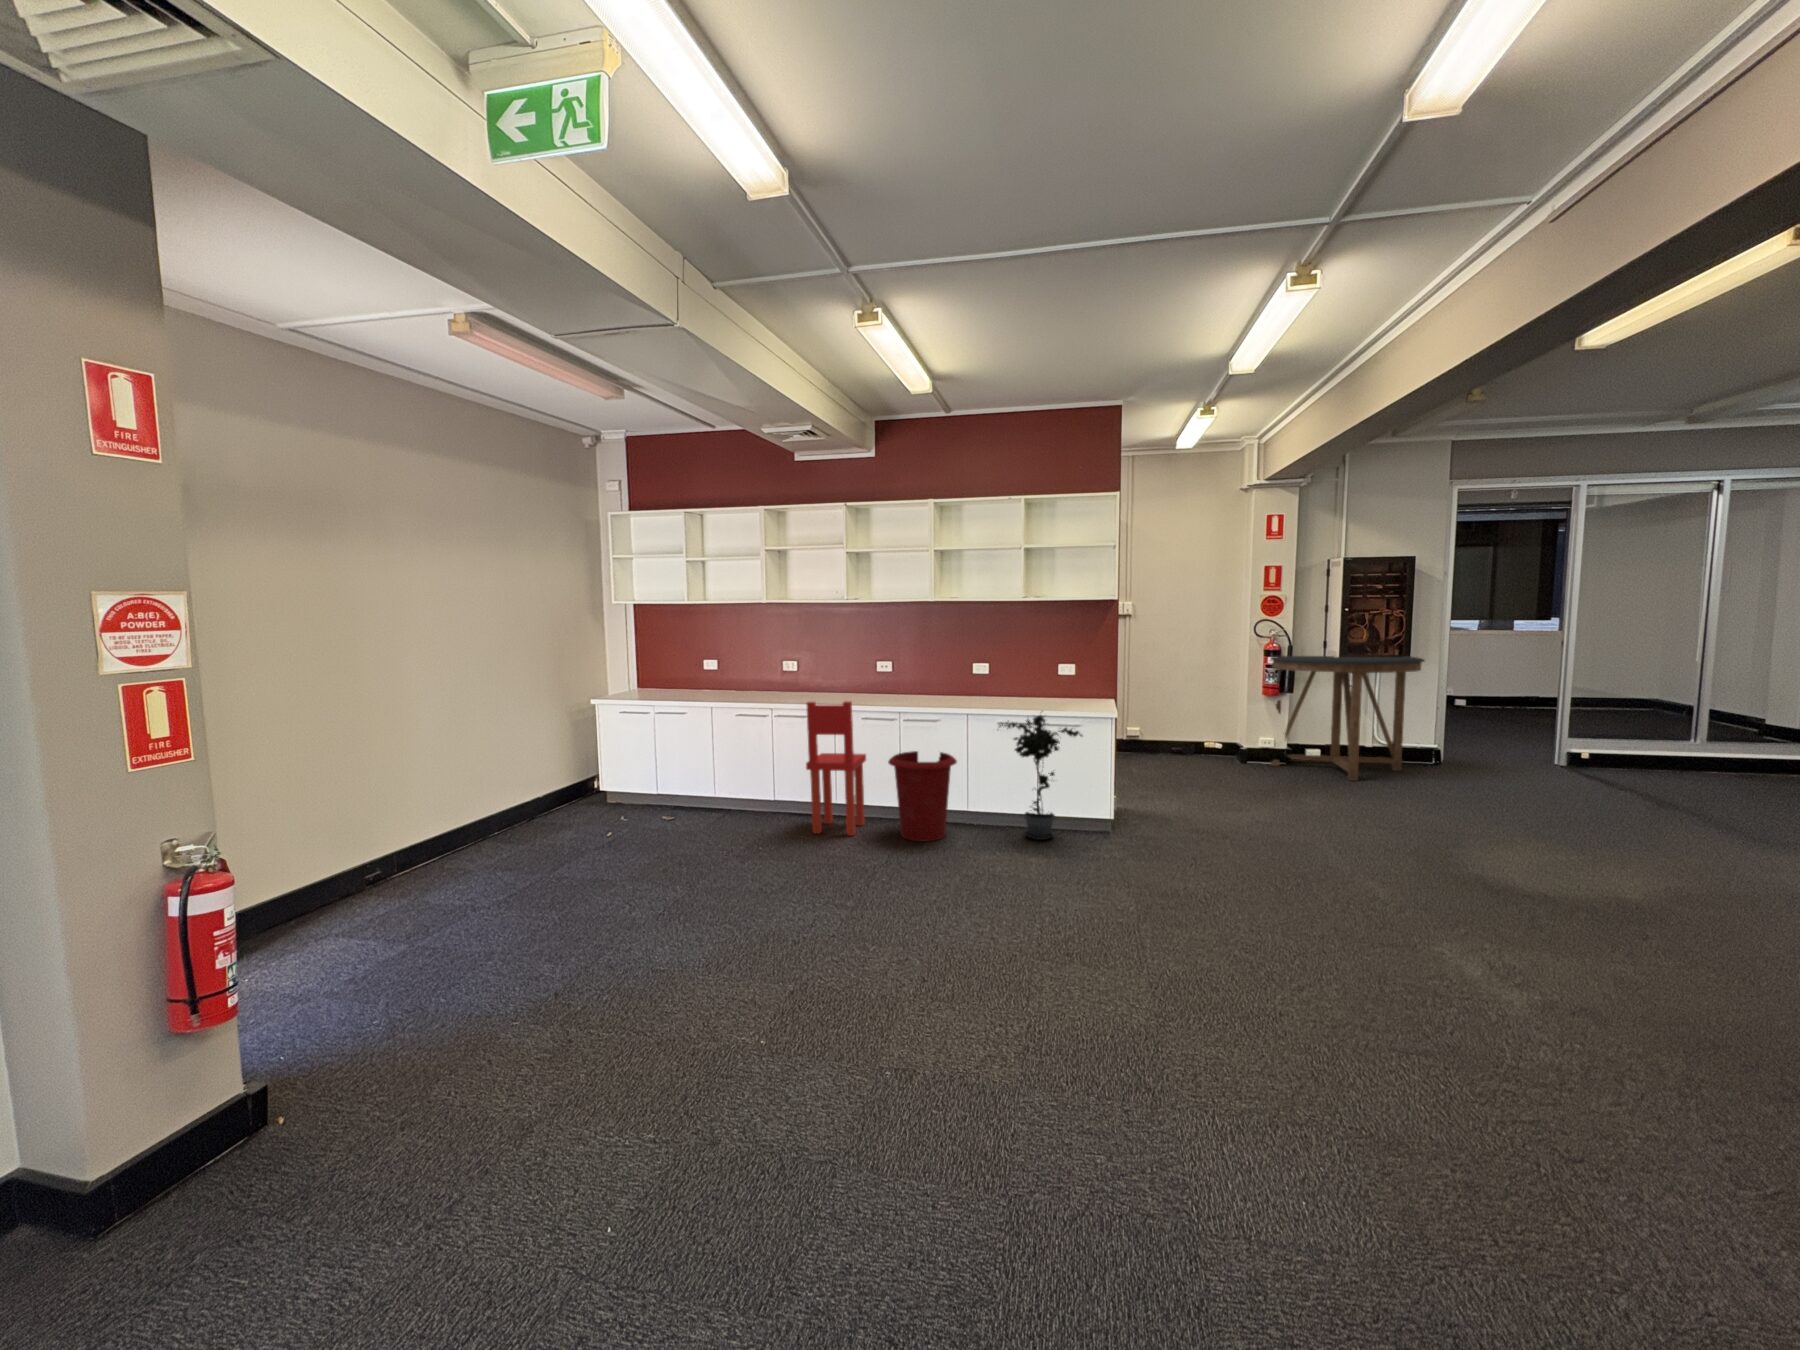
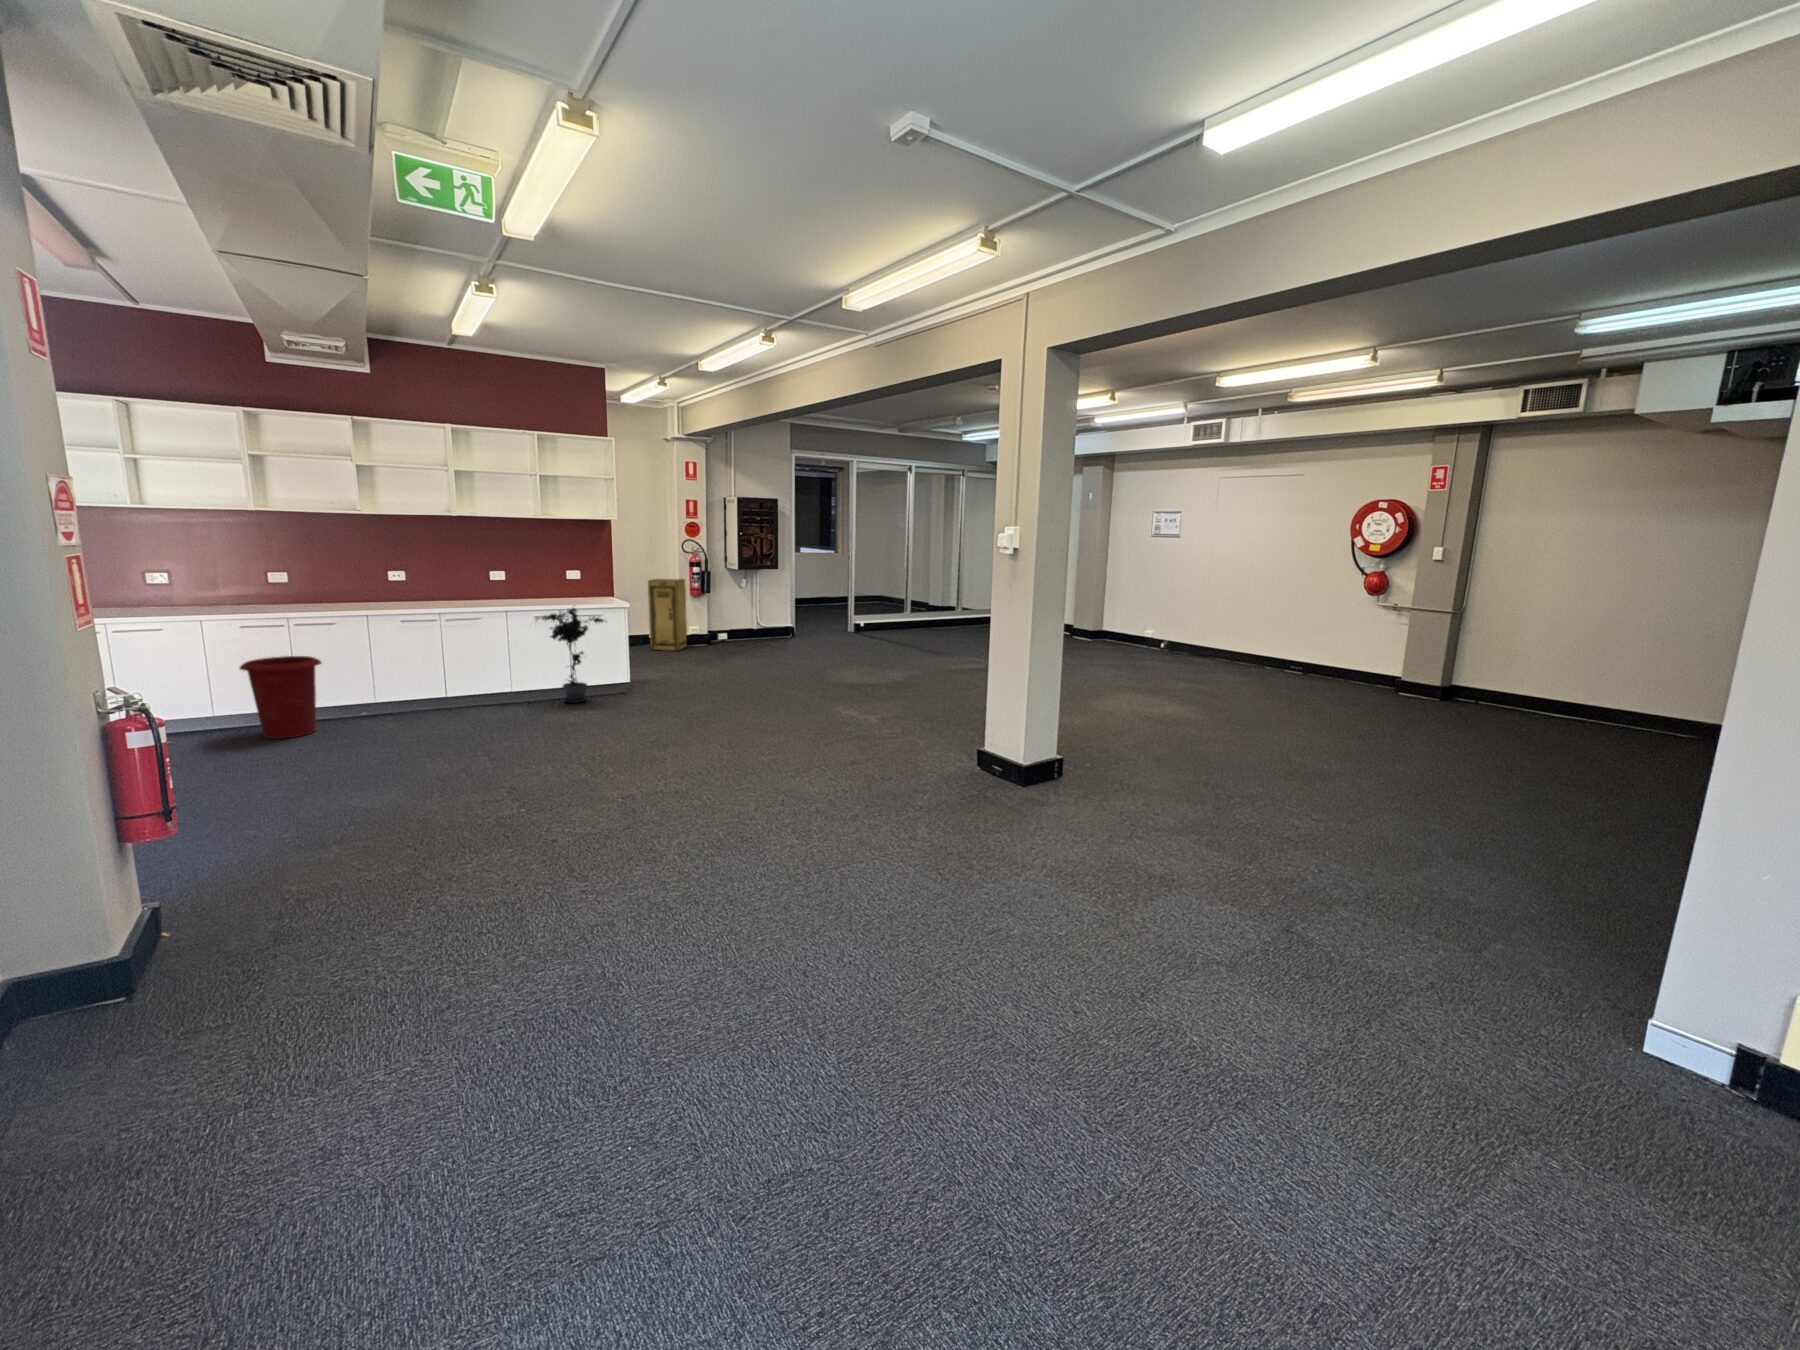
console table: present [1271,656,1424,781] -> none [692,566,787,649]
storage cabinet: none [1199,671,1256,770] -> present [648,579,687,651]
chair: present [806,701,866,836] -> none [350,605,412,727]
waste bin: present [888,751,957,842] -> present [240,656,321,739]

